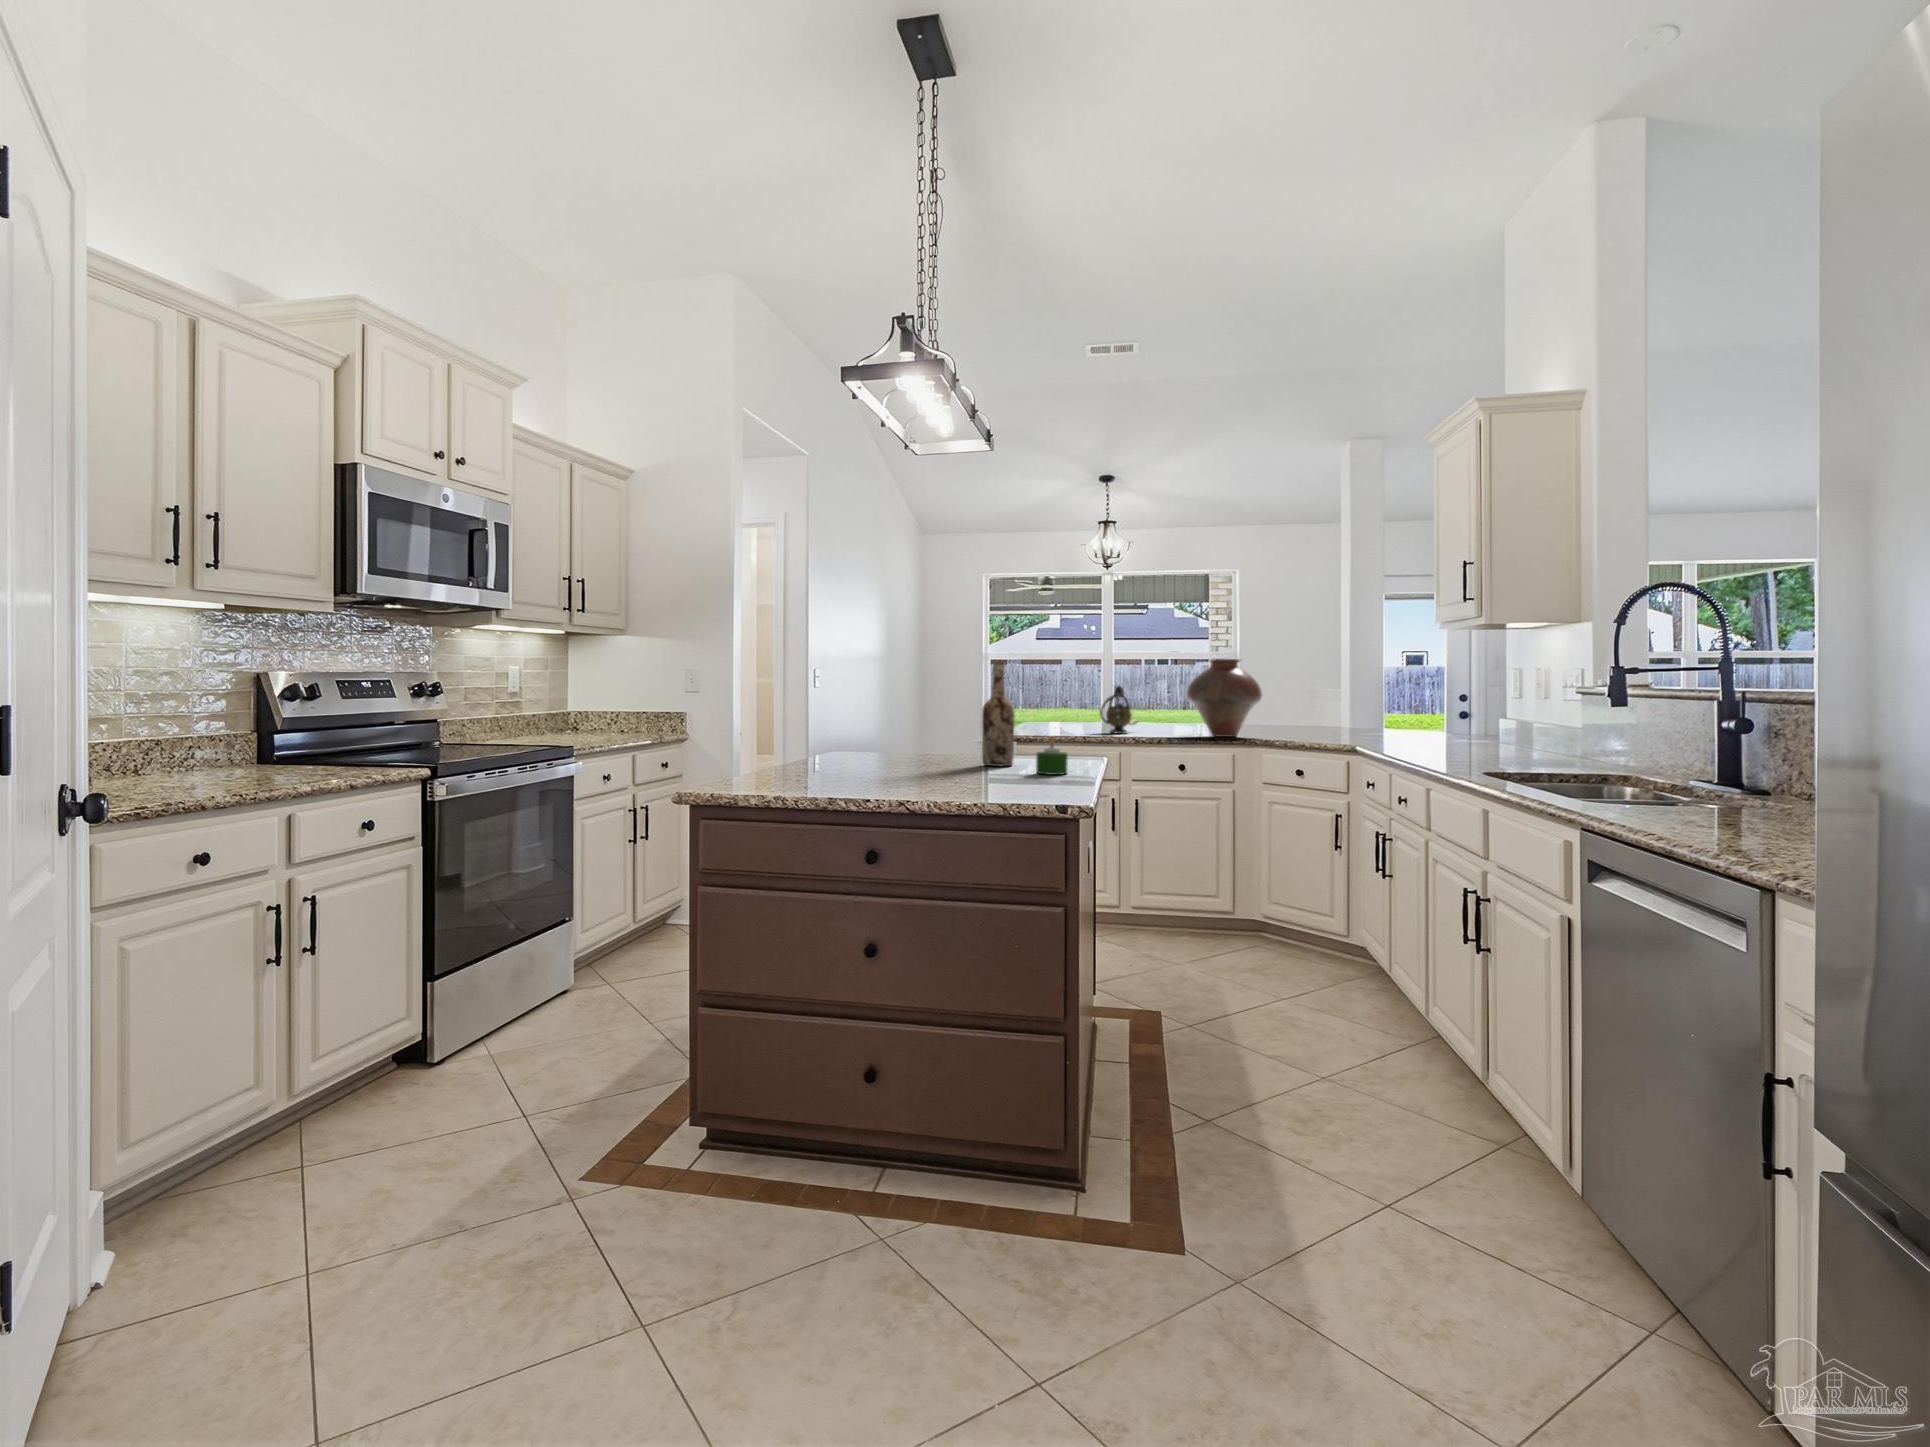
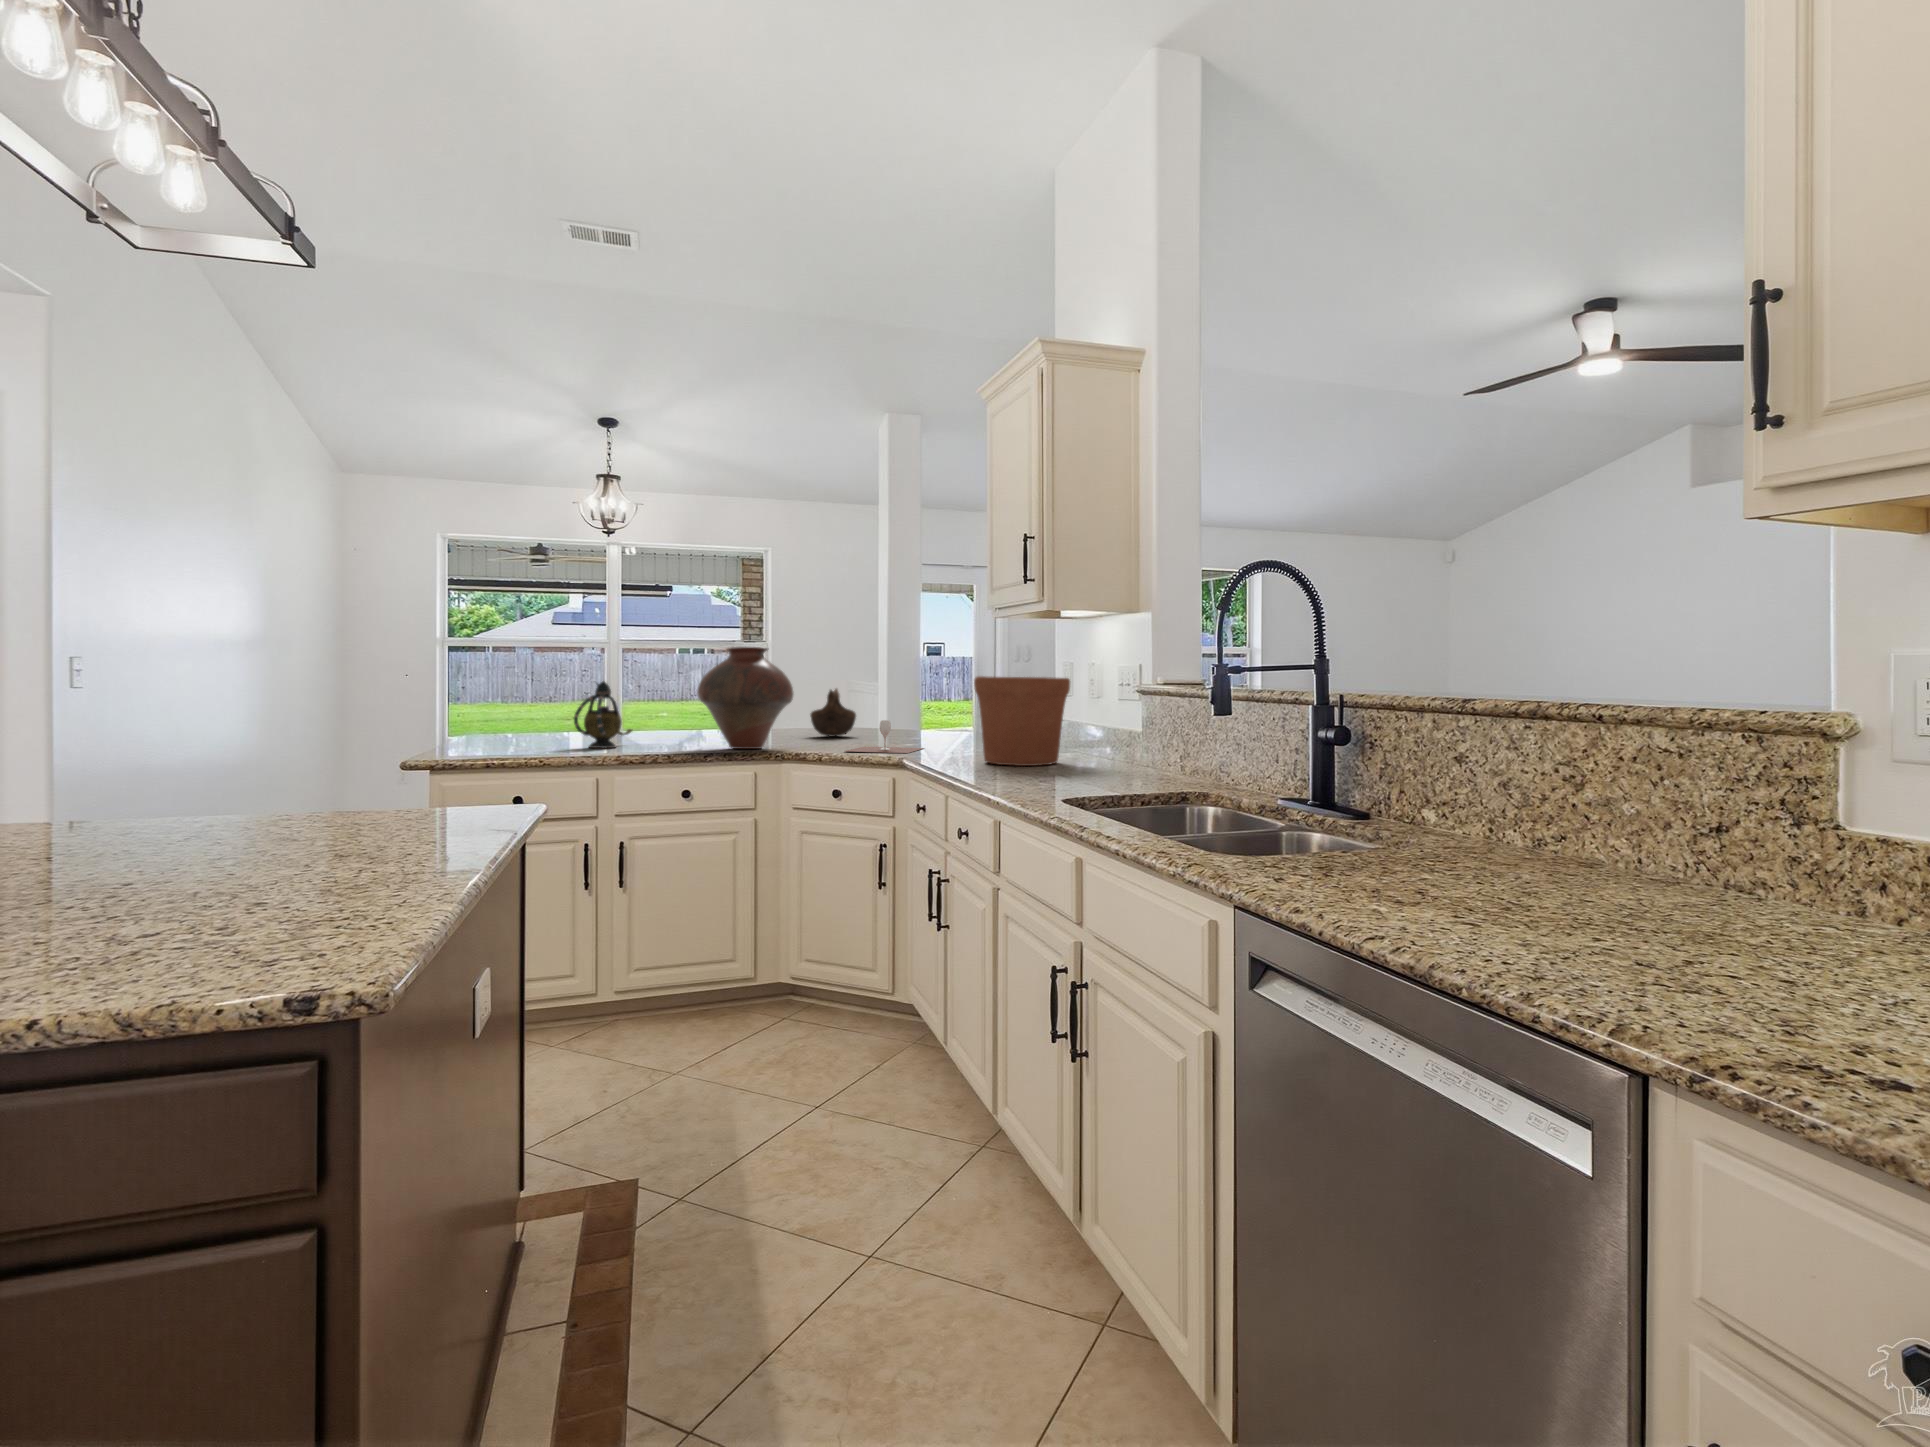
wine bottle: present [982,662,1015,766] -> none [244,641,324,850]
flower pot: none [1416,680,1510,754] -> present [974,676,1070,766]
decorative bowl: none [1275,691,1316,731] -> present [810,689,856,737]
wine glass: none [1303,717,1376,743] -> present [846,720,923,753]
candle: present [1036,737,1068,775] -> none [346,789,419,868]

